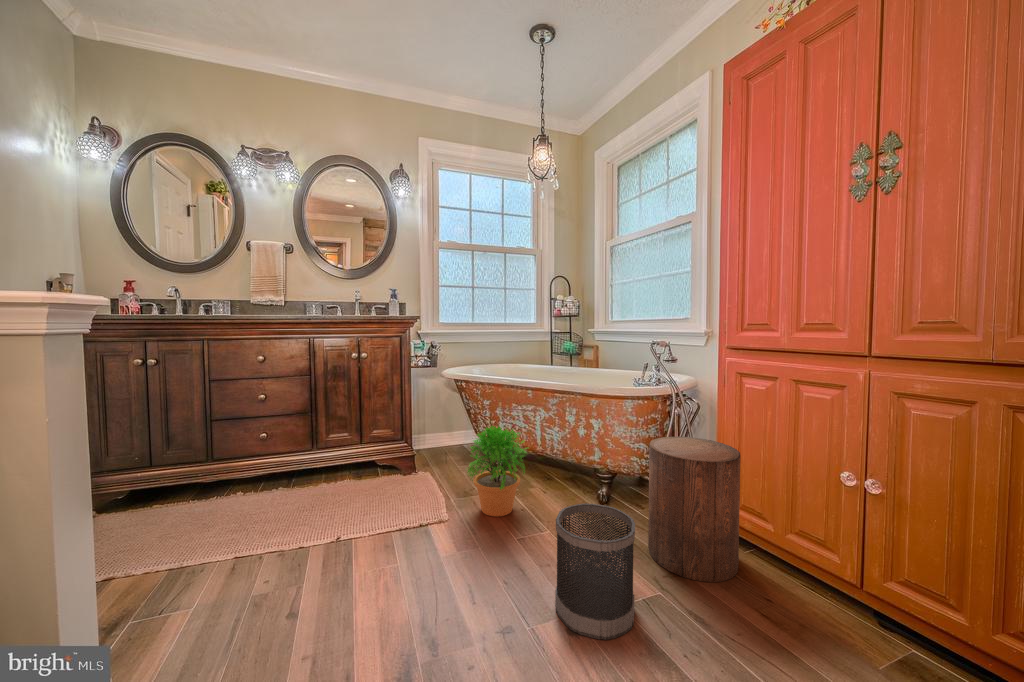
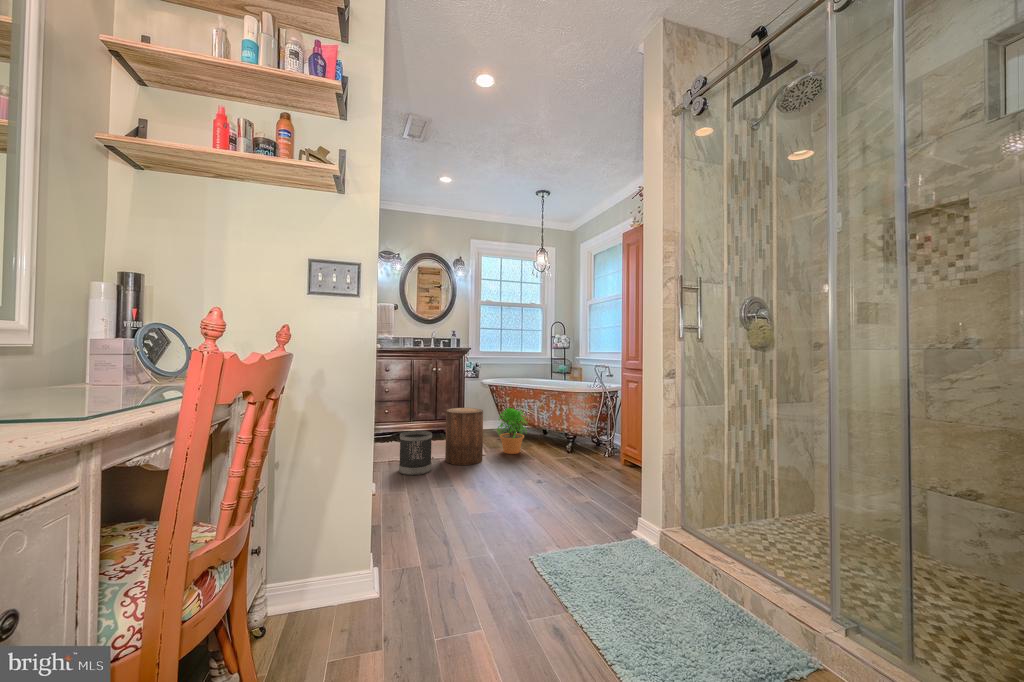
stool: present [648,437,740,582] -> present [445,408,483,465]
wastebasket: present [555,503,635,640] -> present [399,431,432,475]

